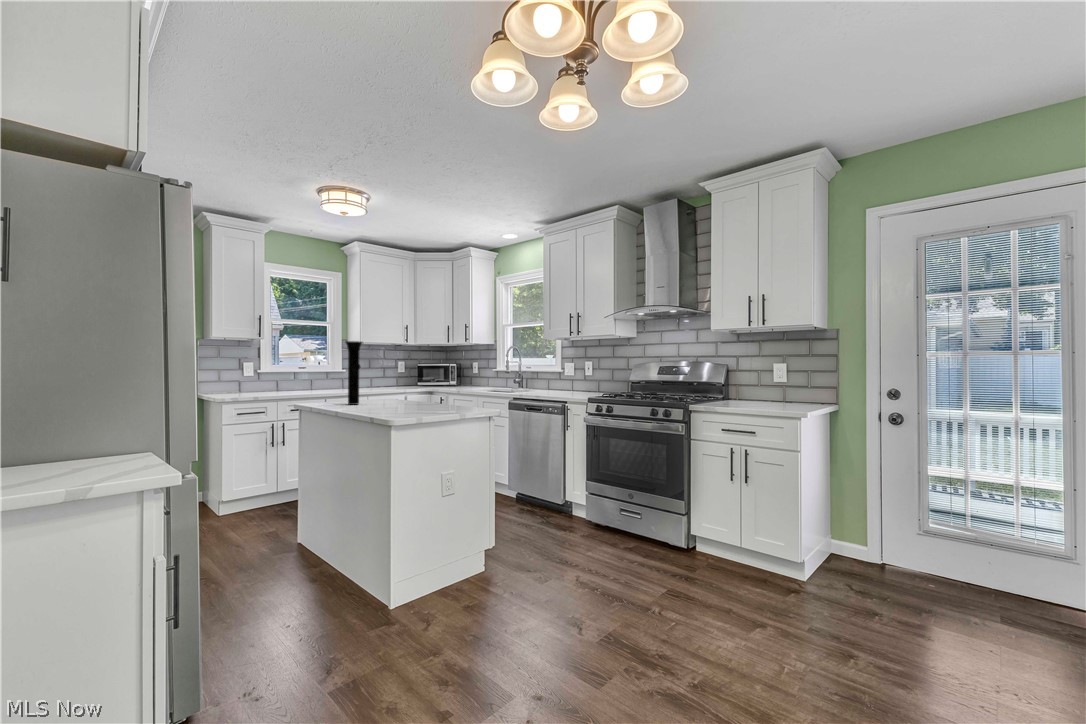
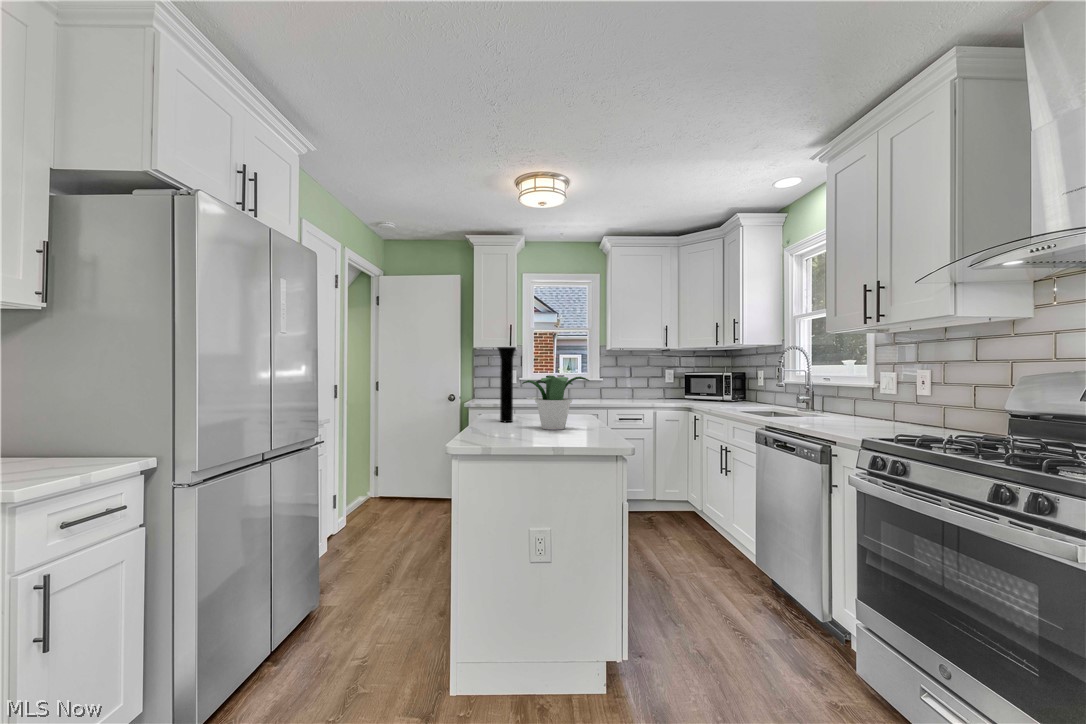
potted plant: none [385,365,436,406] -> present [522,375,589,430]

